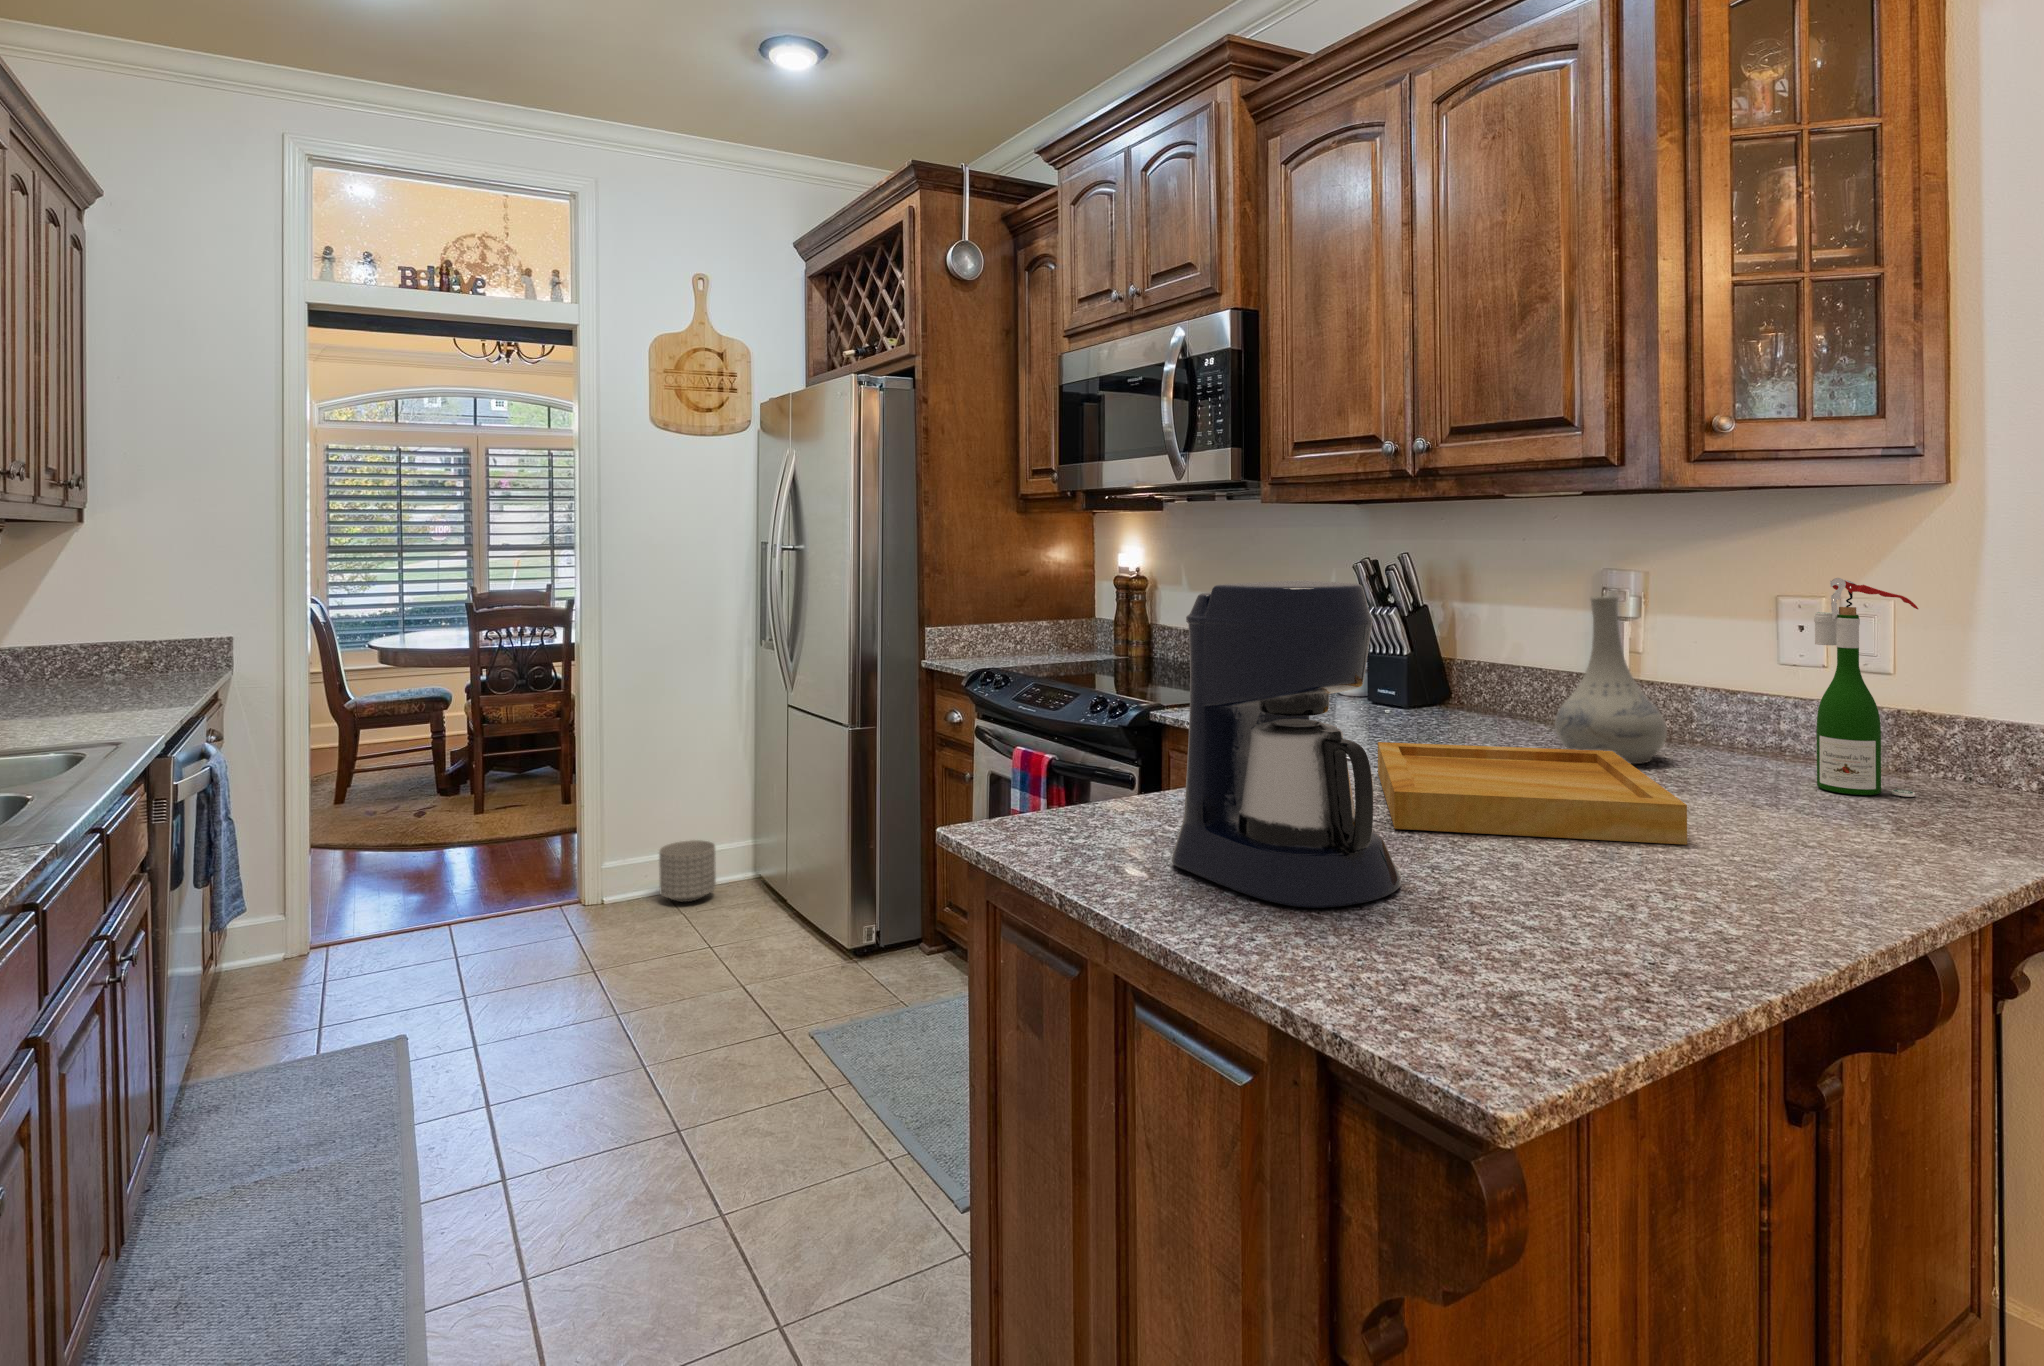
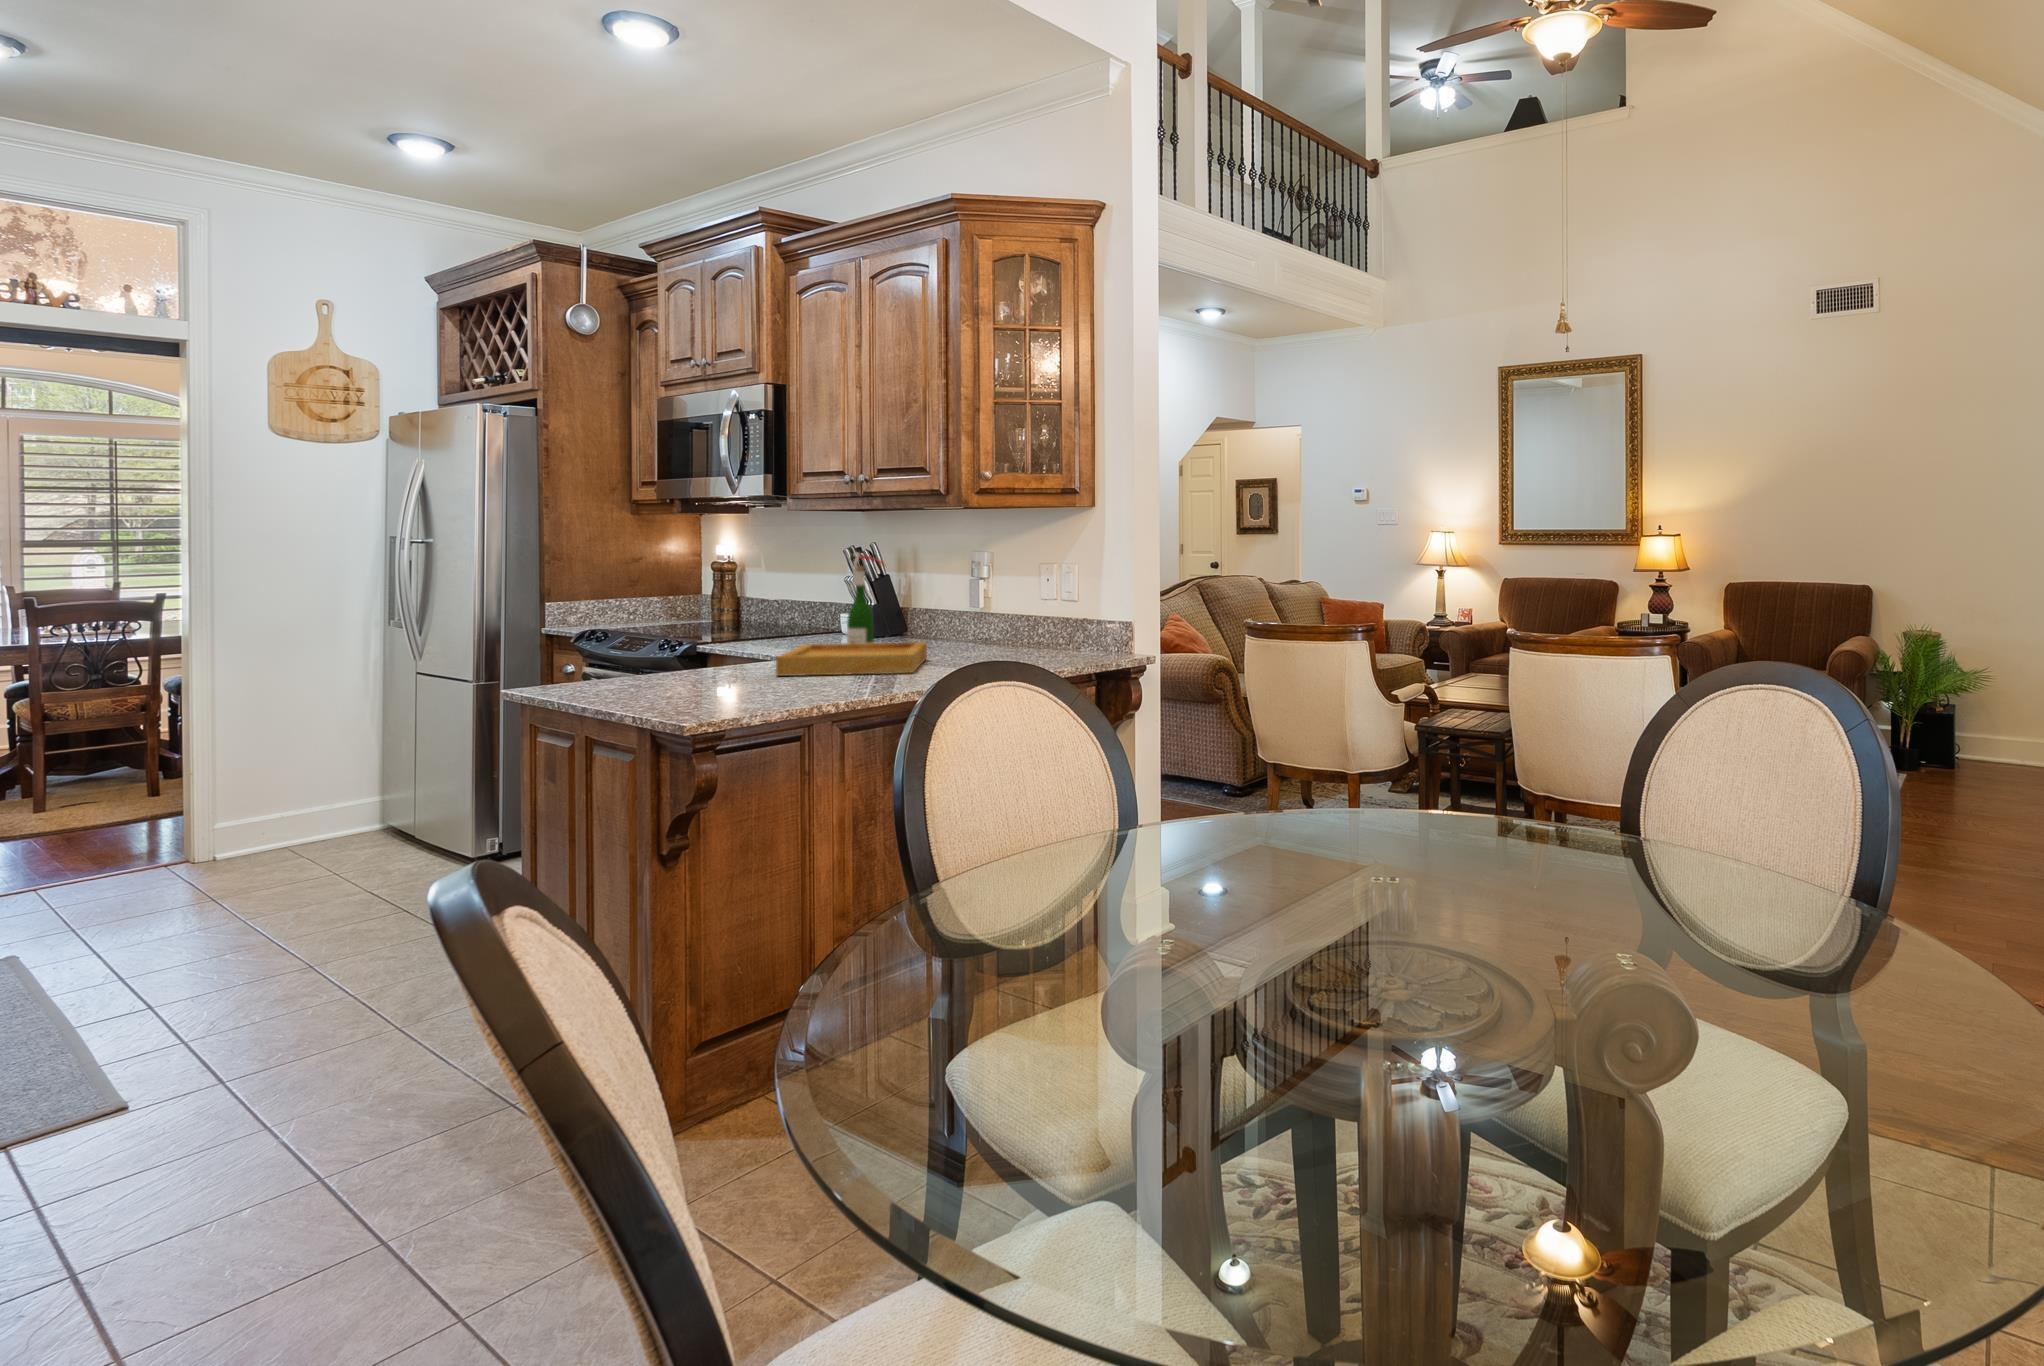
wine bottle: present [1814,578,1918,797] -> present [847,552,885,643]
coffee maker: present [1172,580,1401,908] -> none [635,550,748,696]
vase: present [1555,596,1667,764] -> none [921,564,977,653]
planter: present [659,840,716,902] -> none [277,797,338,850]

